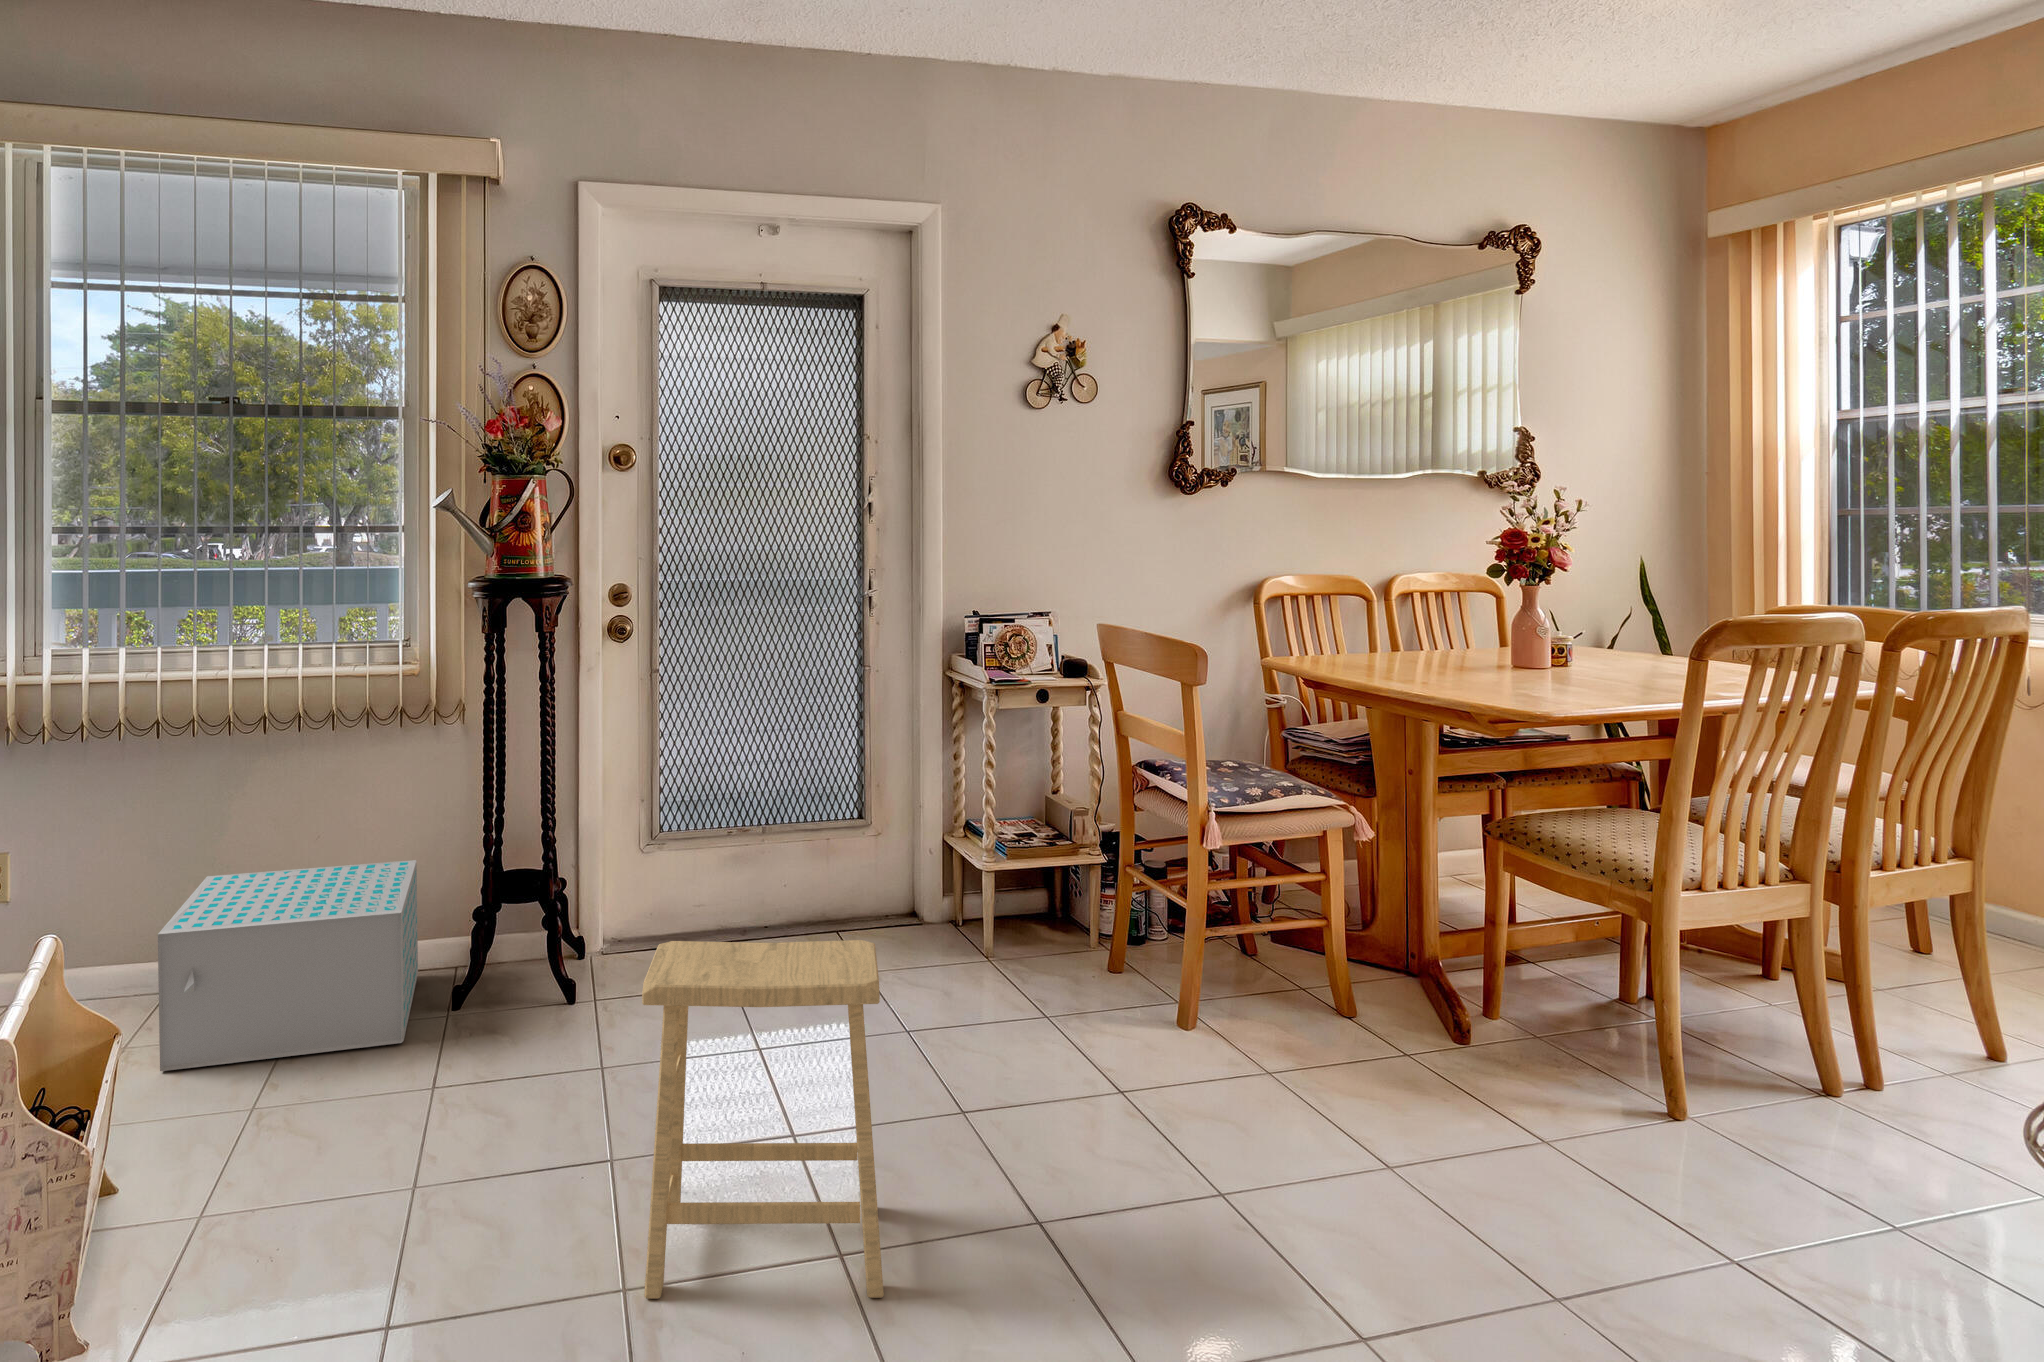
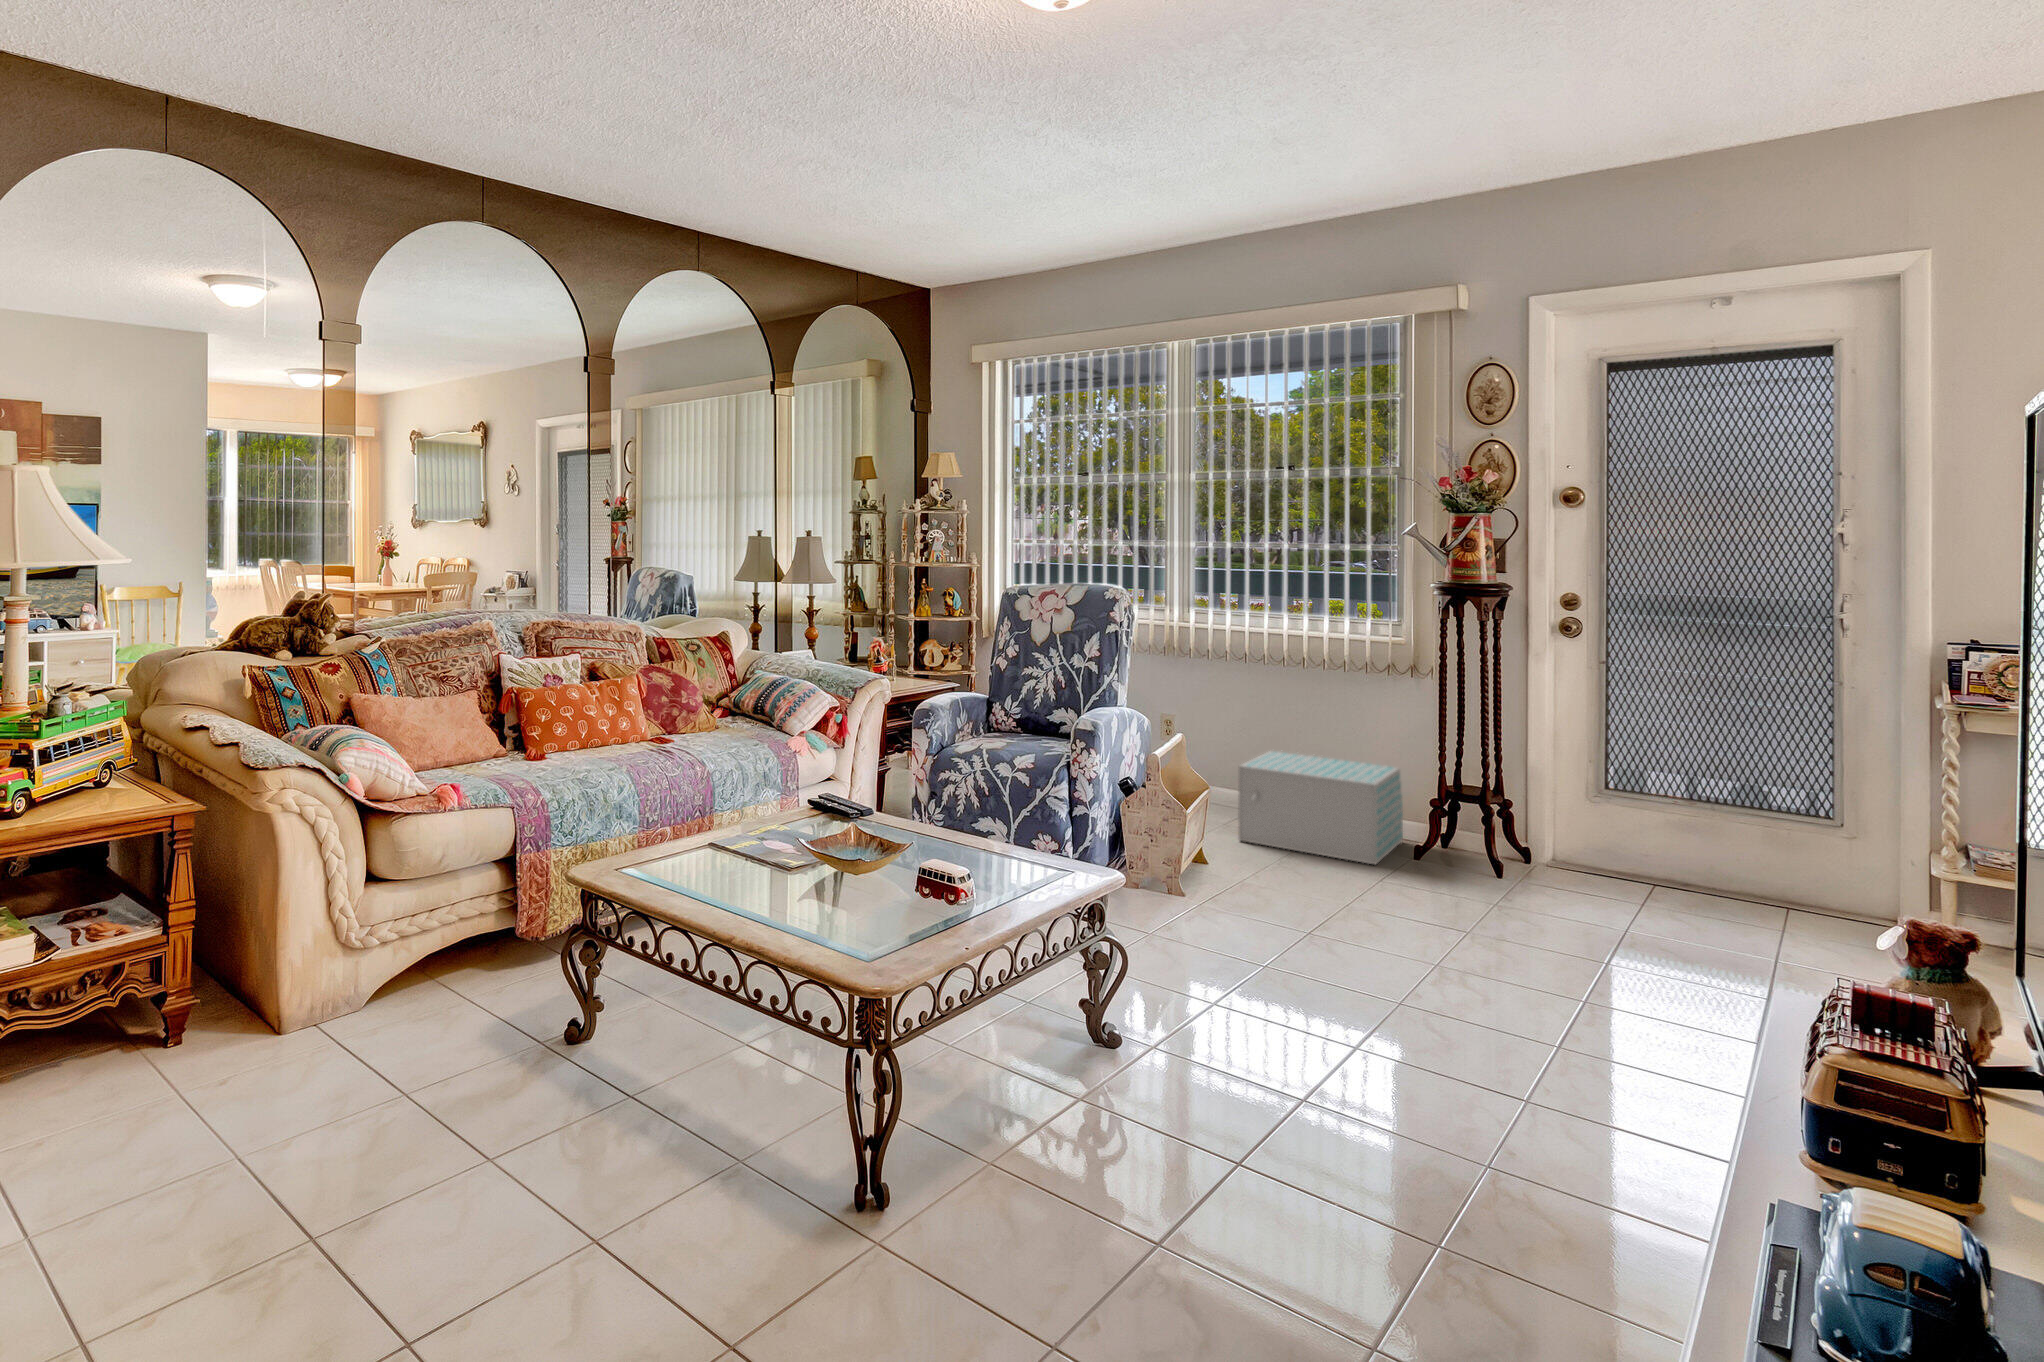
footstool: present [642,940,884,1299] -> none [1453,801,1644,1030]

